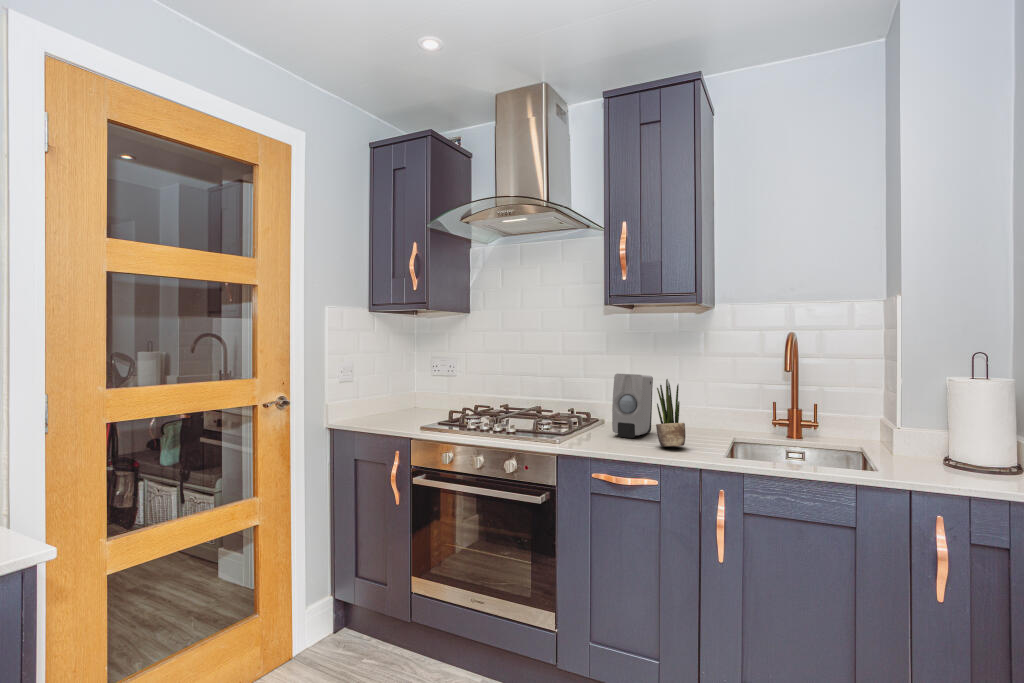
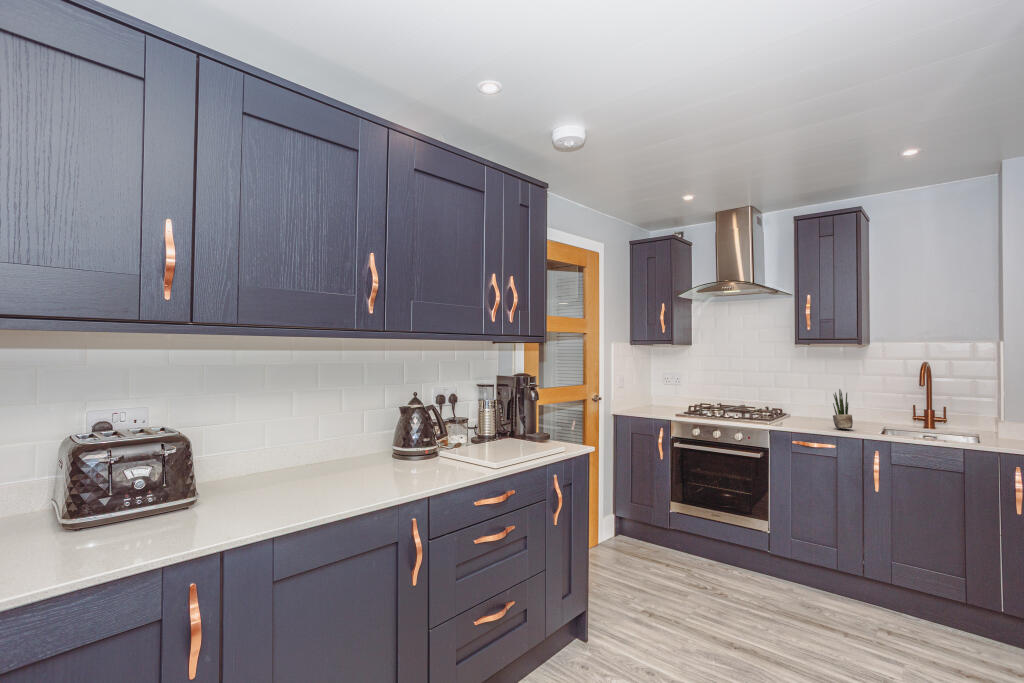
soap dispenser: present [612,374,653,438] -> none [801,385,828,424]

